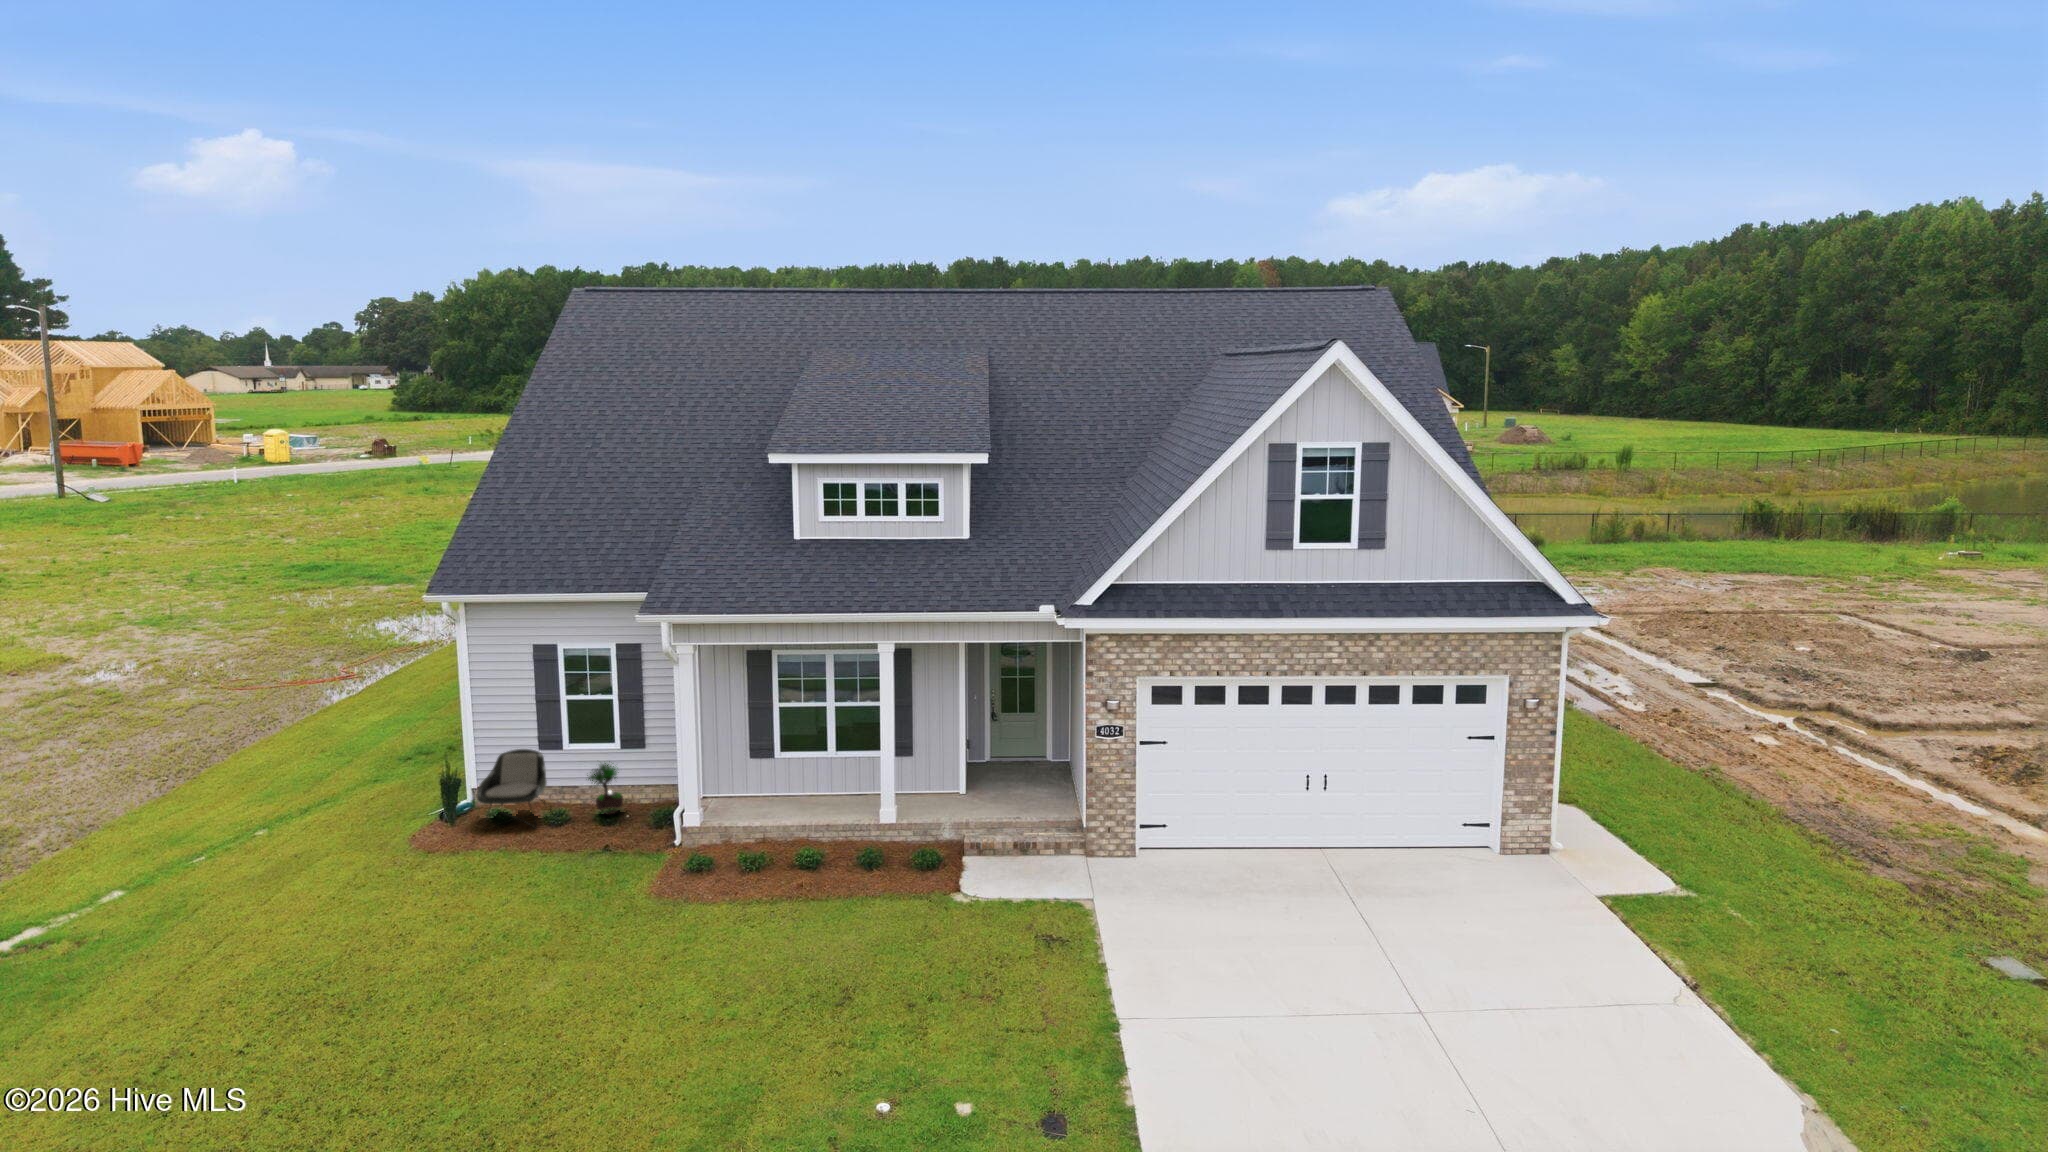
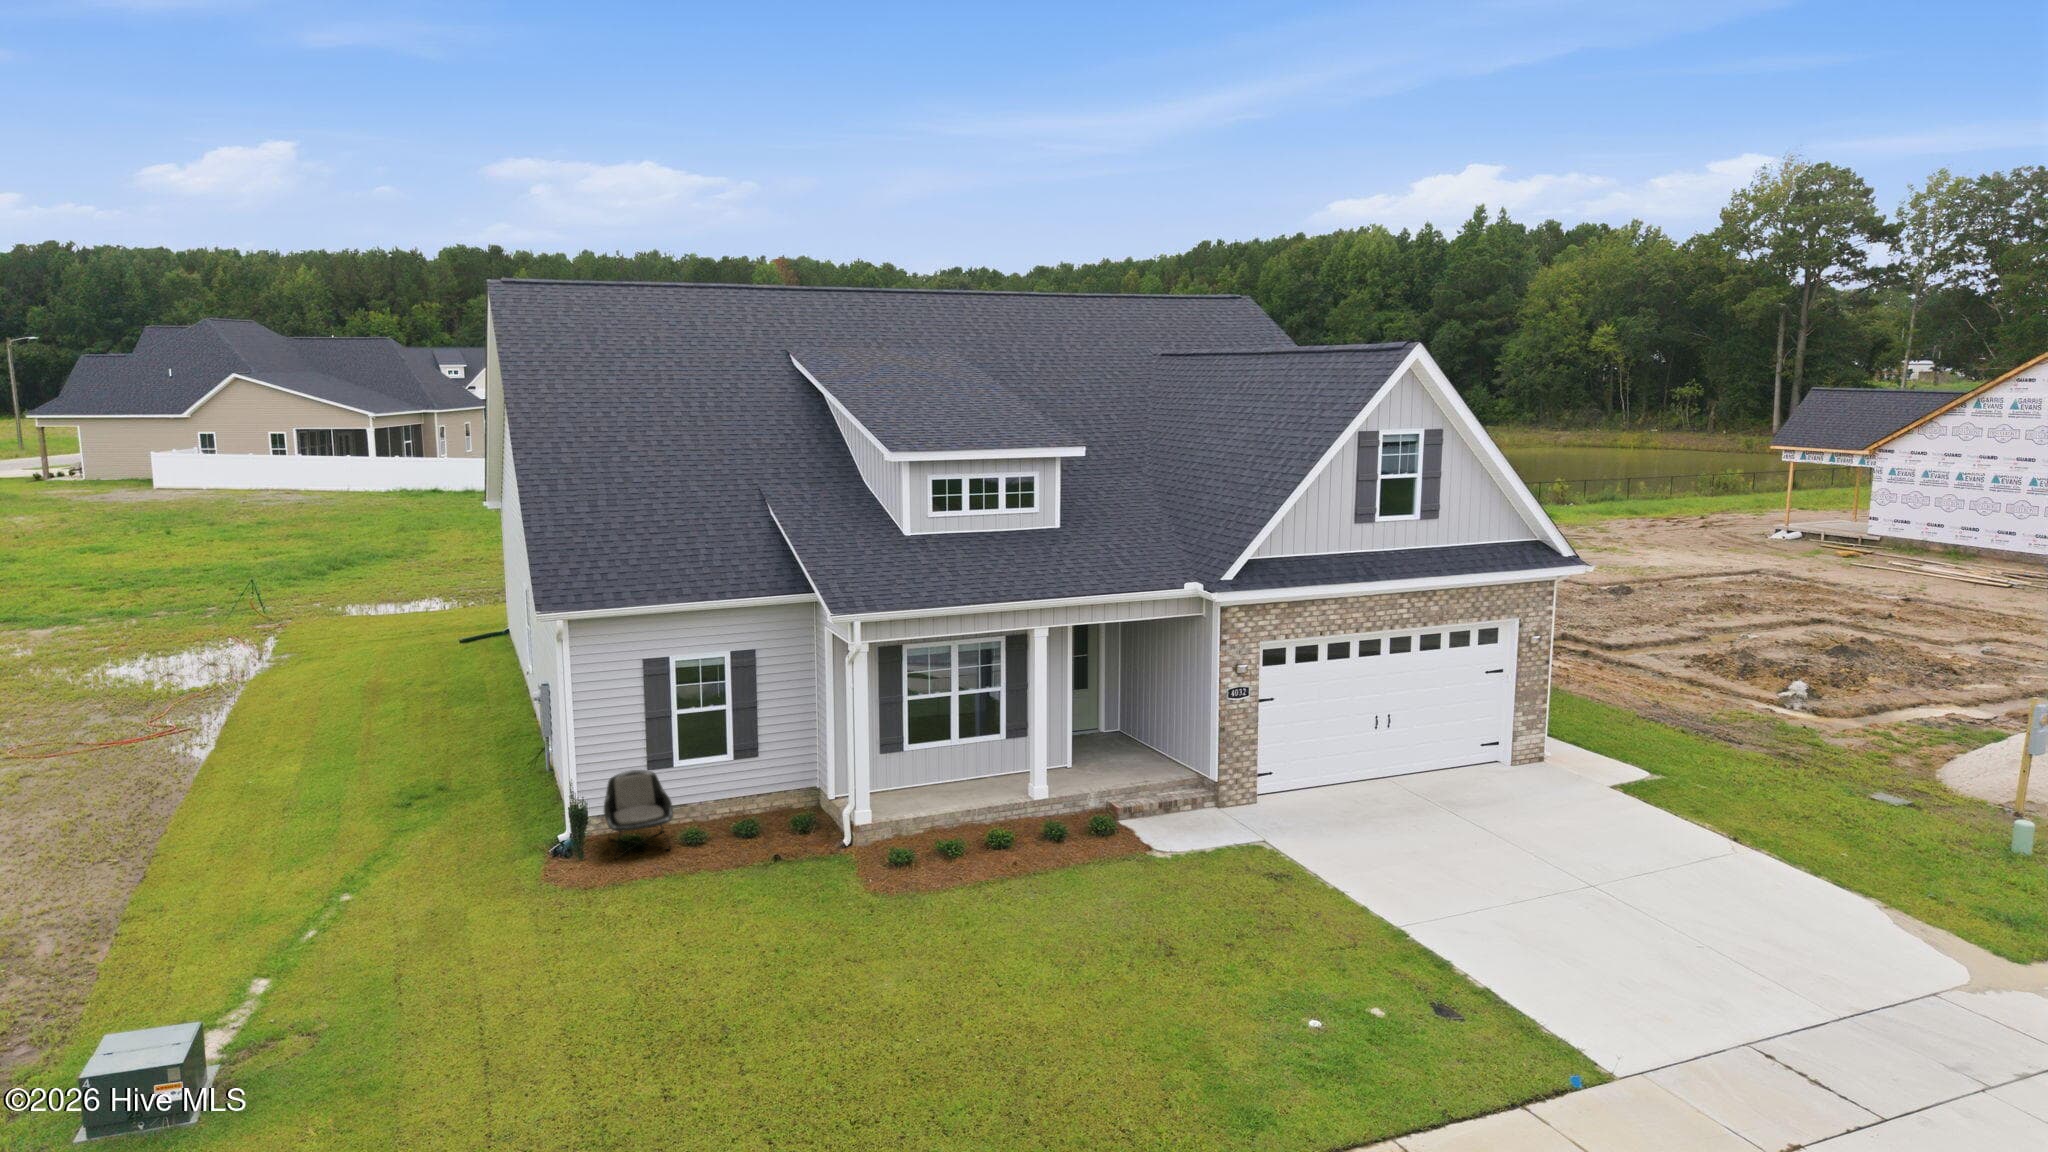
potted tree: present [587,761,623,814] -> none [709,770,746,827]

